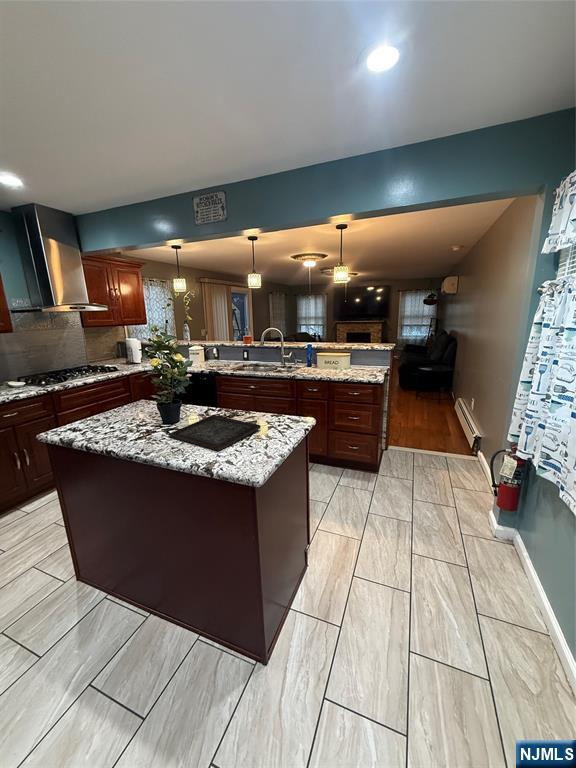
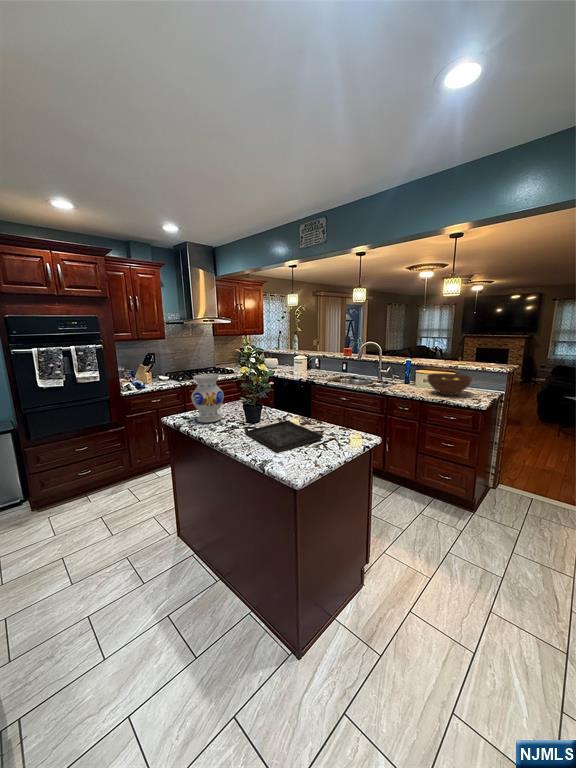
fruit bowl: none [331,354,368,374] -> present [428,373,472,395]
vase: none [84,370,130,432] -> present [191,374,224,423]

